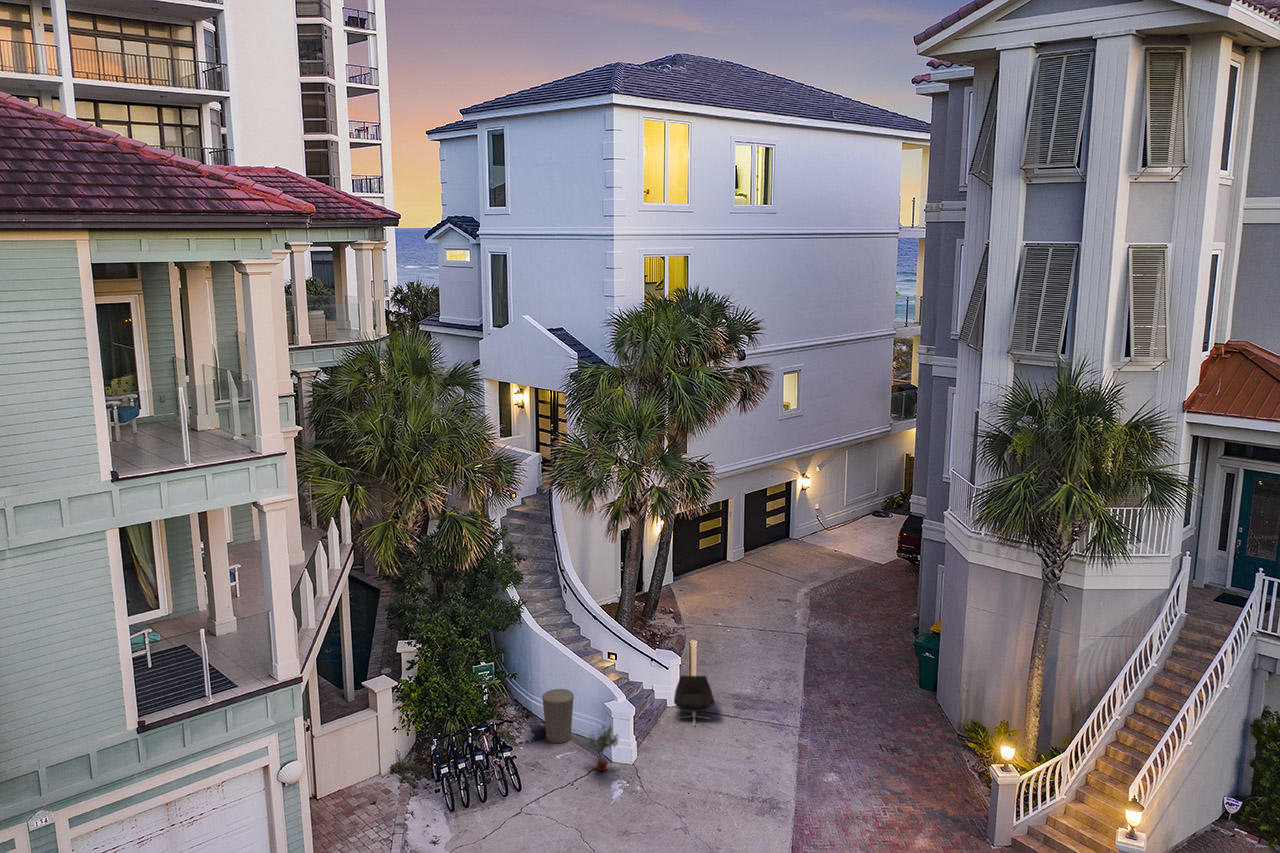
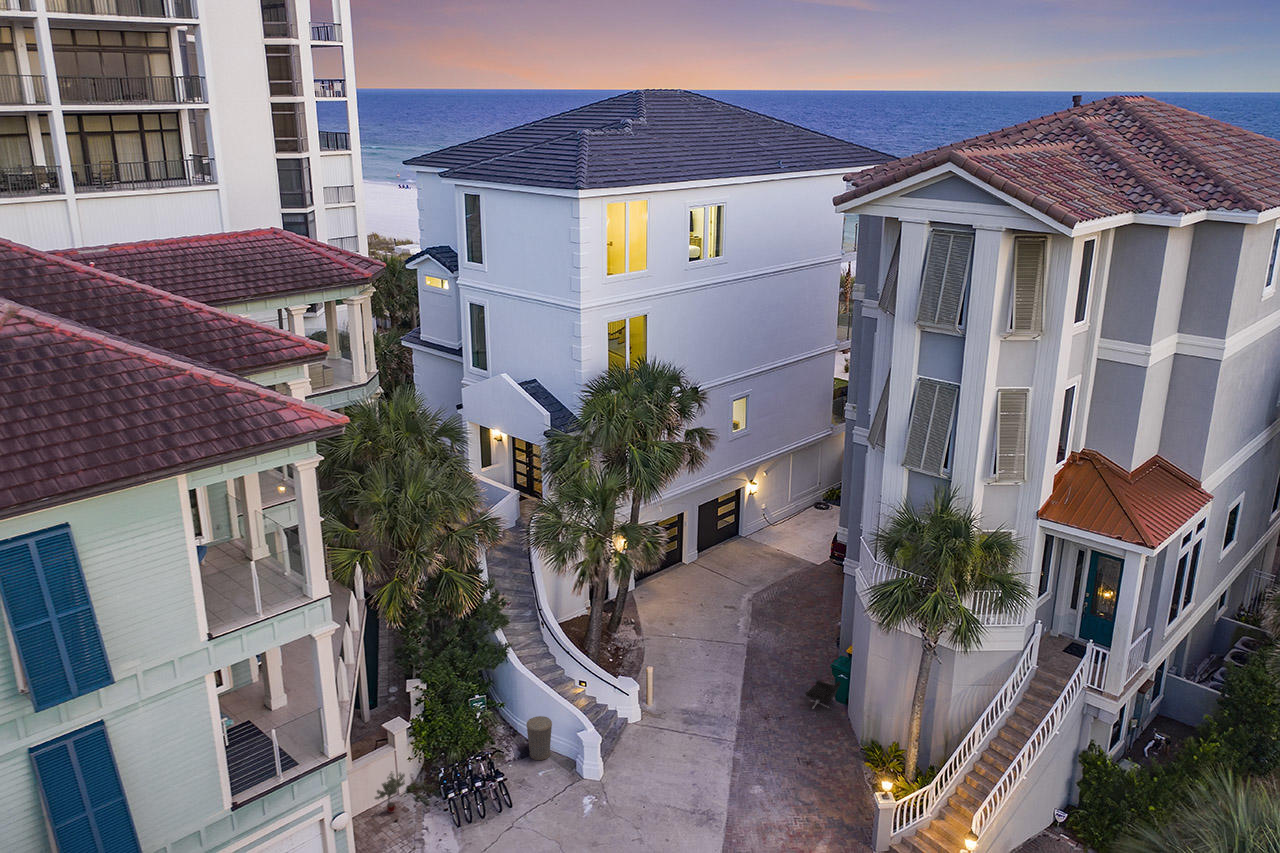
lounge chair: present [674,675,714,726] -> present [805,680,841,708]
potted tree: present [588,724,618,771] -> present [375,771,405,813]

